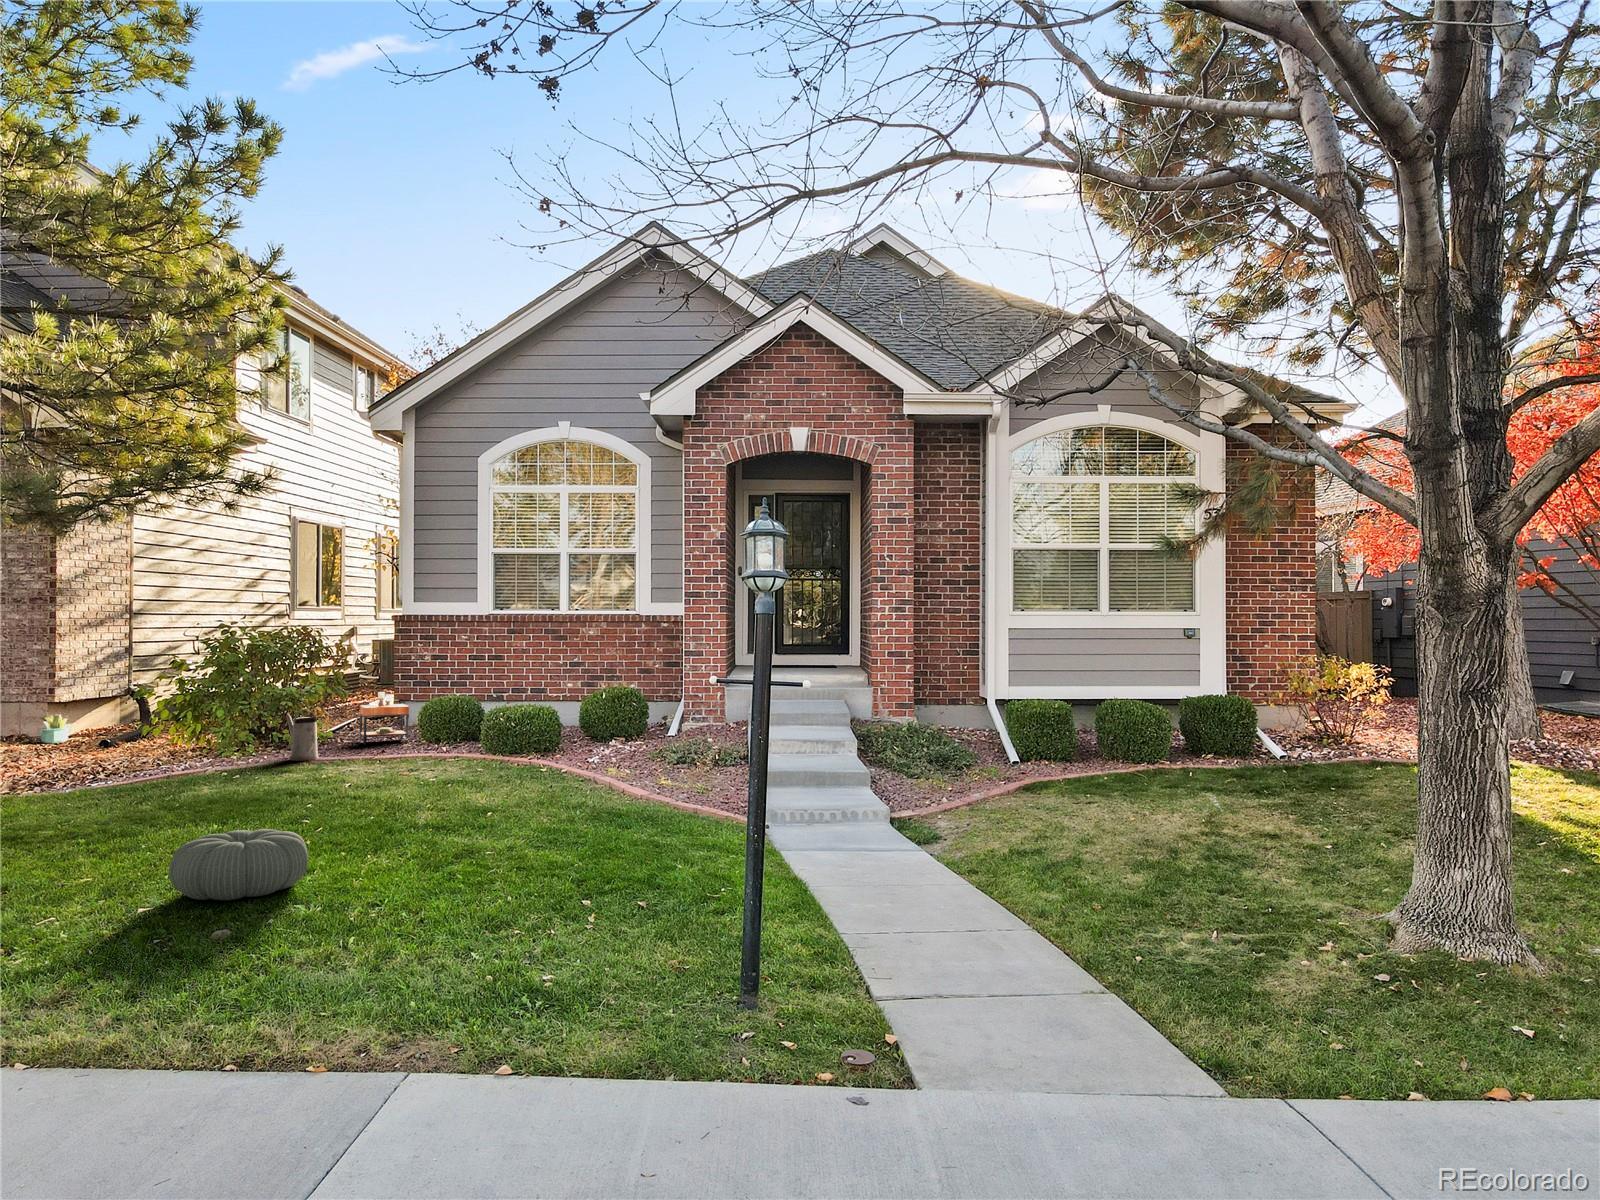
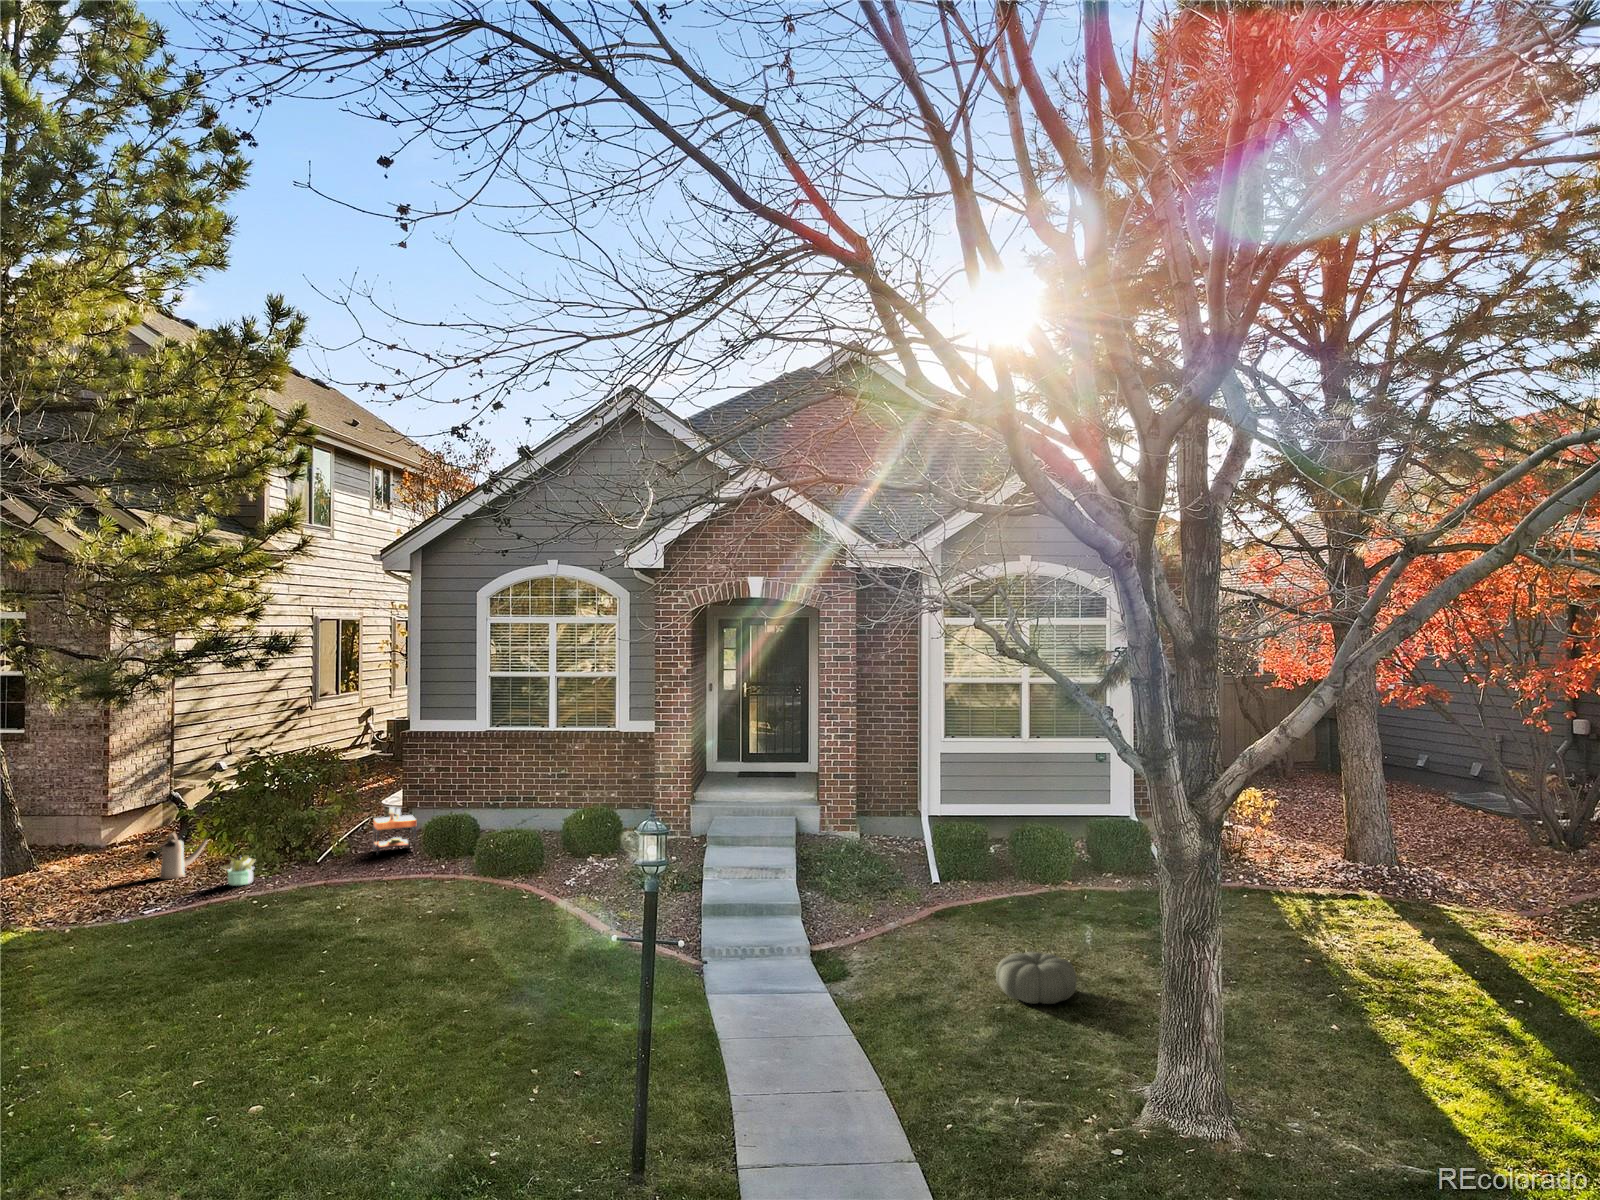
watering can: present [286,708,319,761] -> present [153,833,207,879]
decorative plant: present [37,715,76,743] -> present [221,855,255,886]
pouf: present [169,829,308,900] -> present [996,952,1077,1004]

